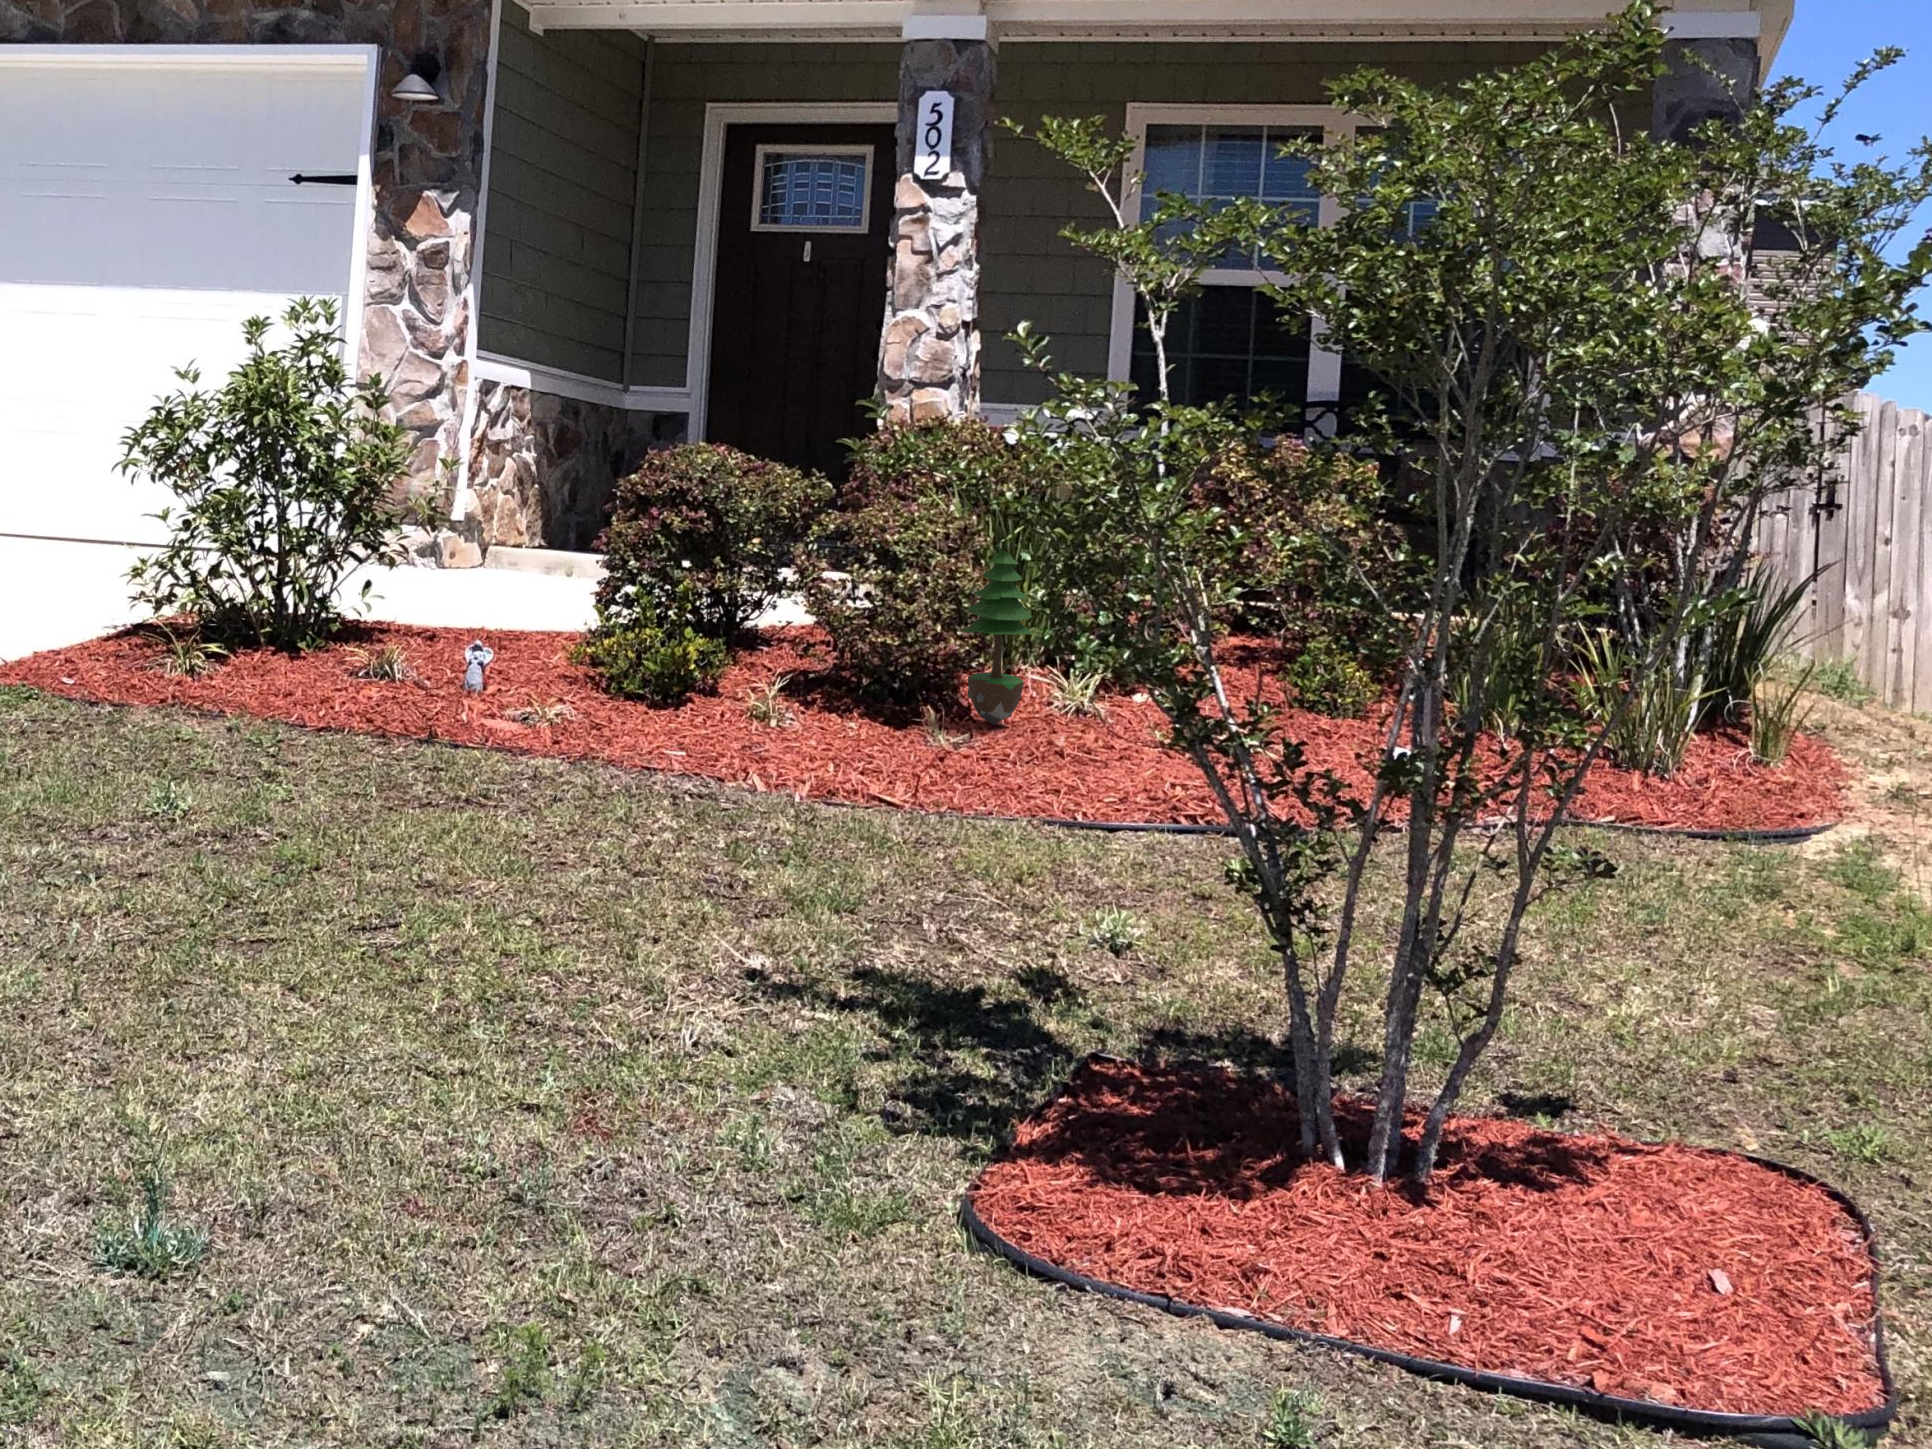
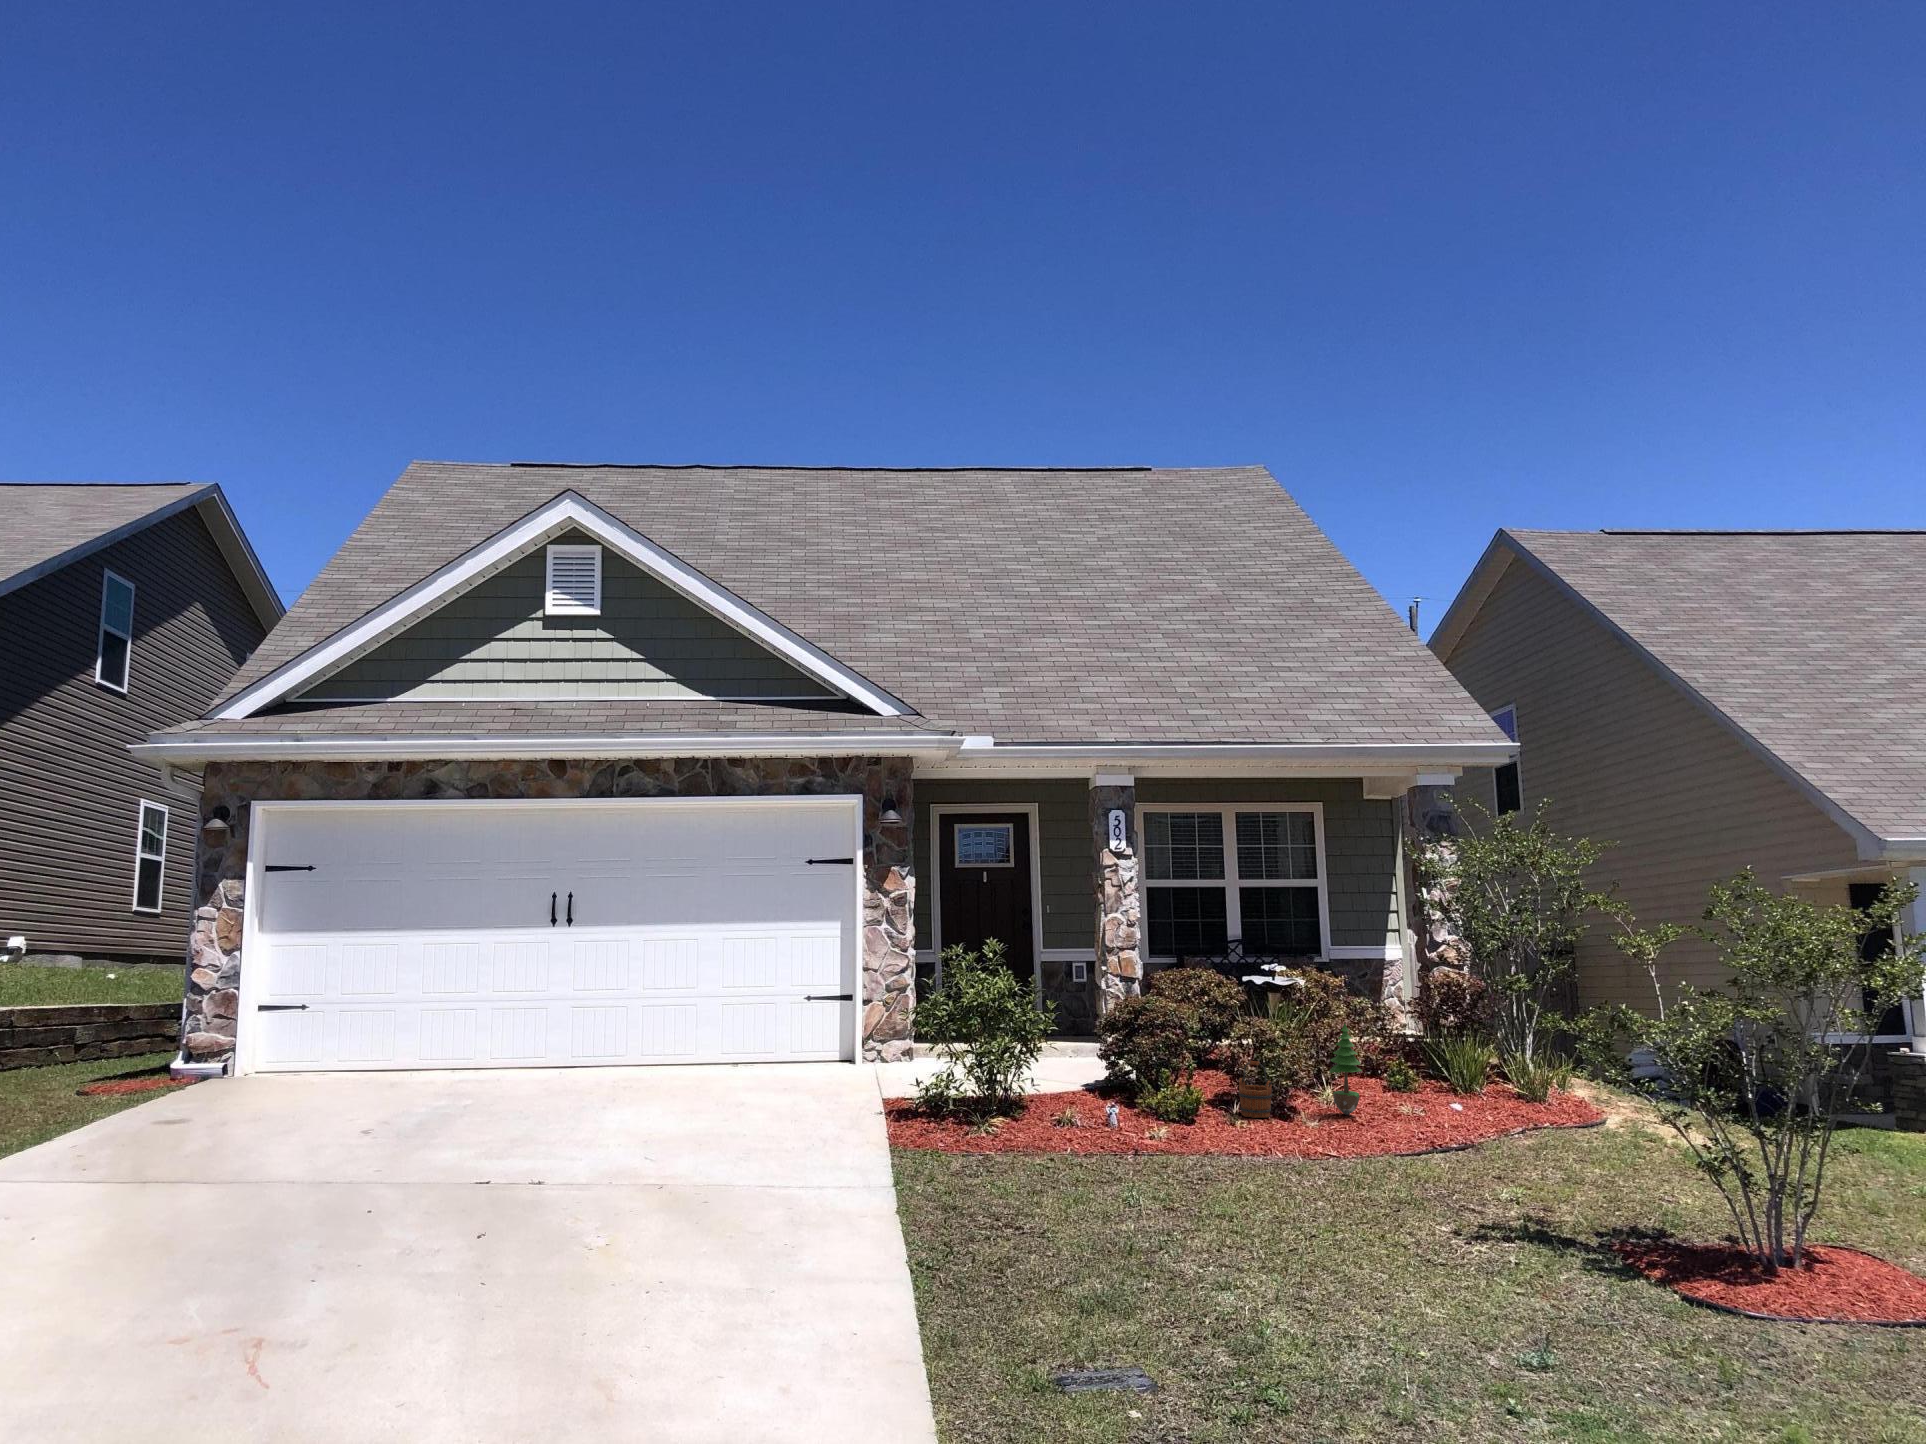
wooden bucket: none [760,591,829,709] -> present [1239,1061,1272,1118]

